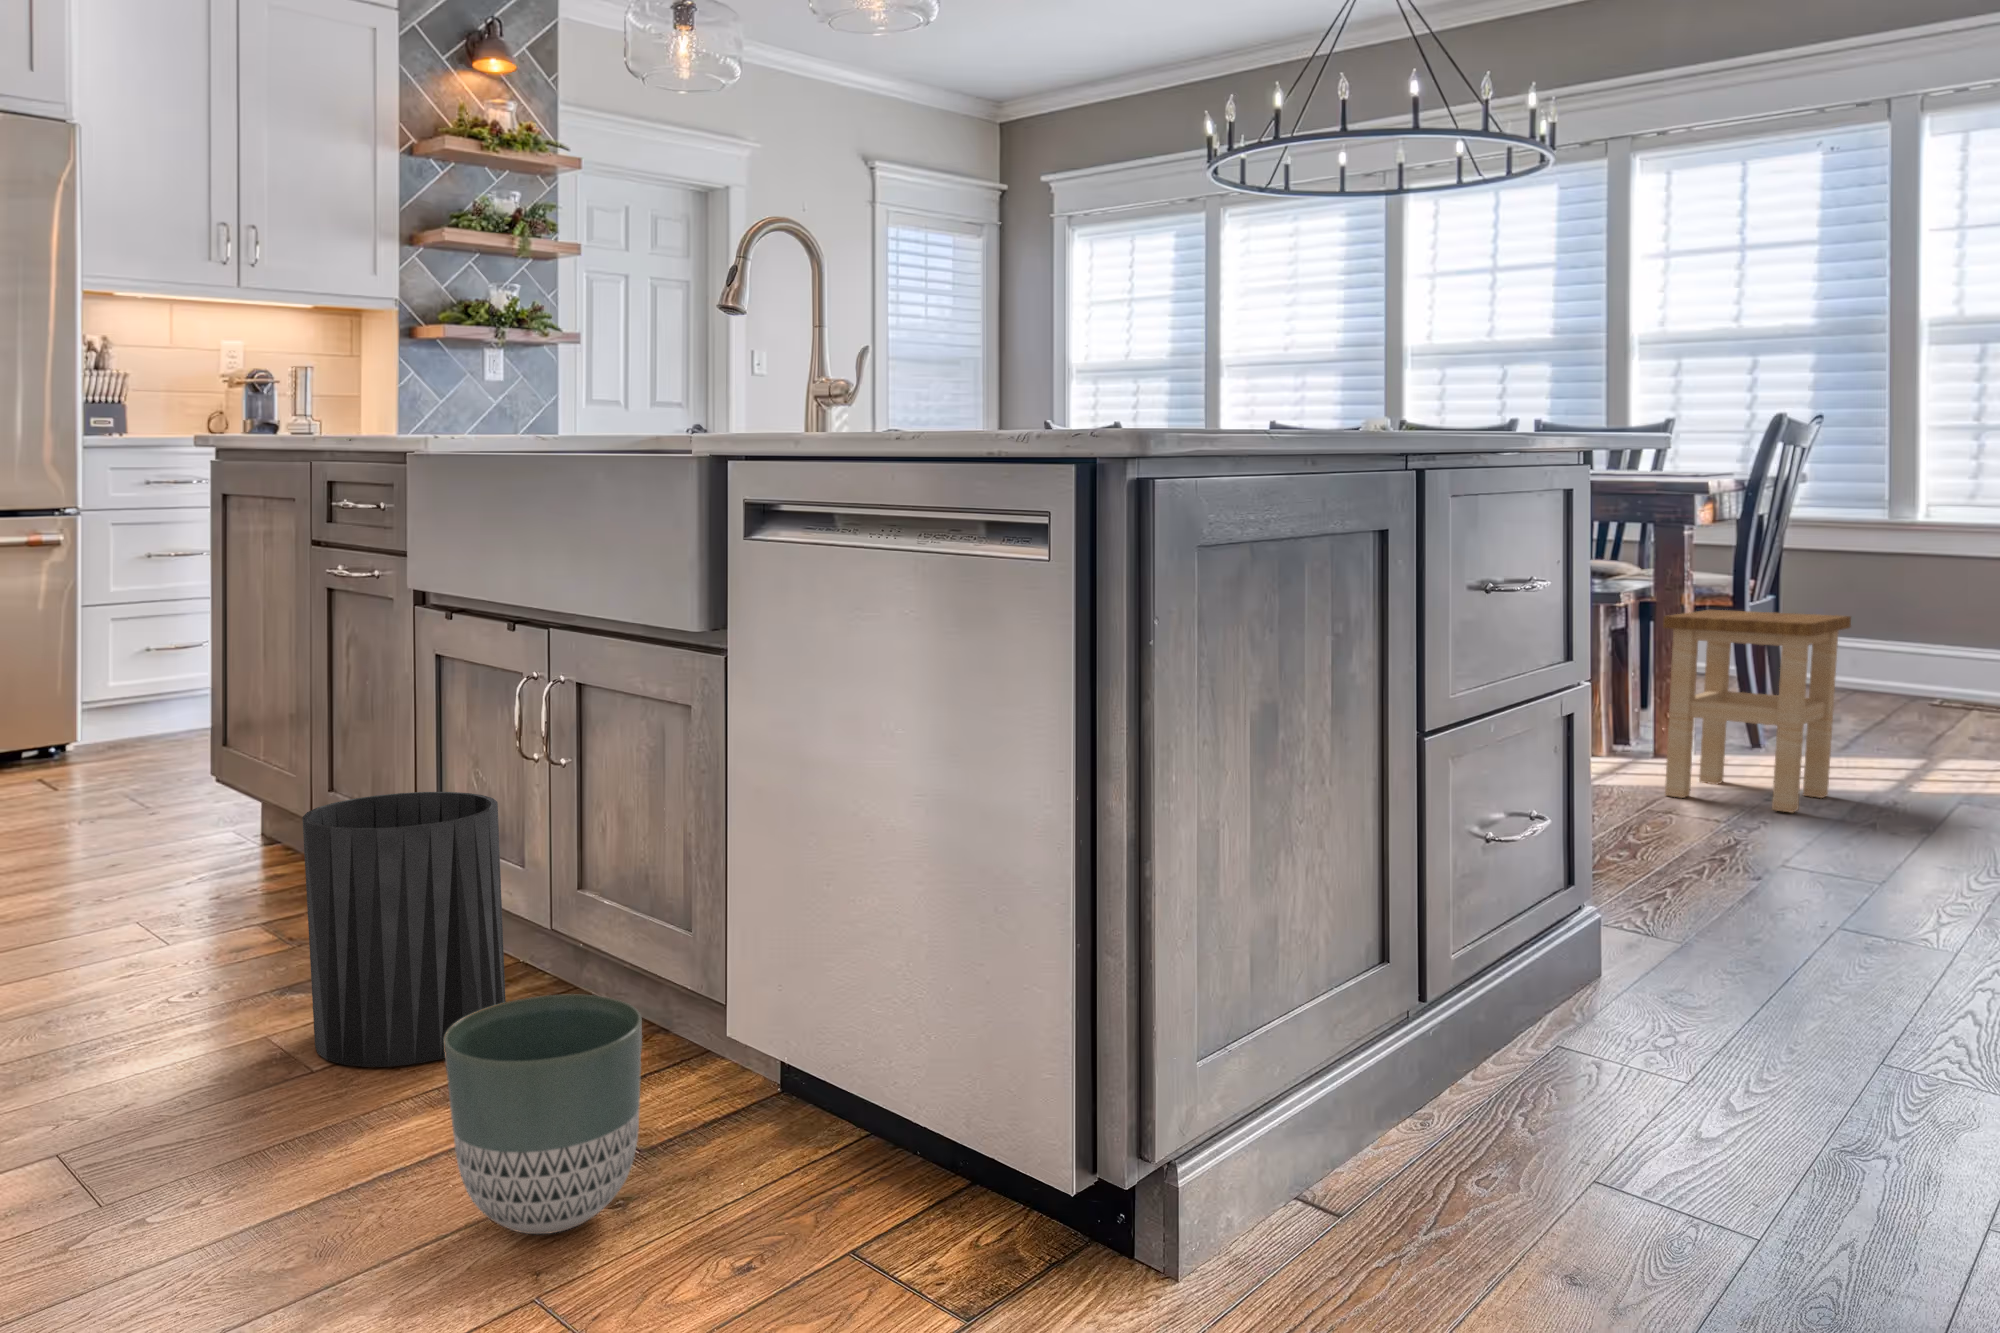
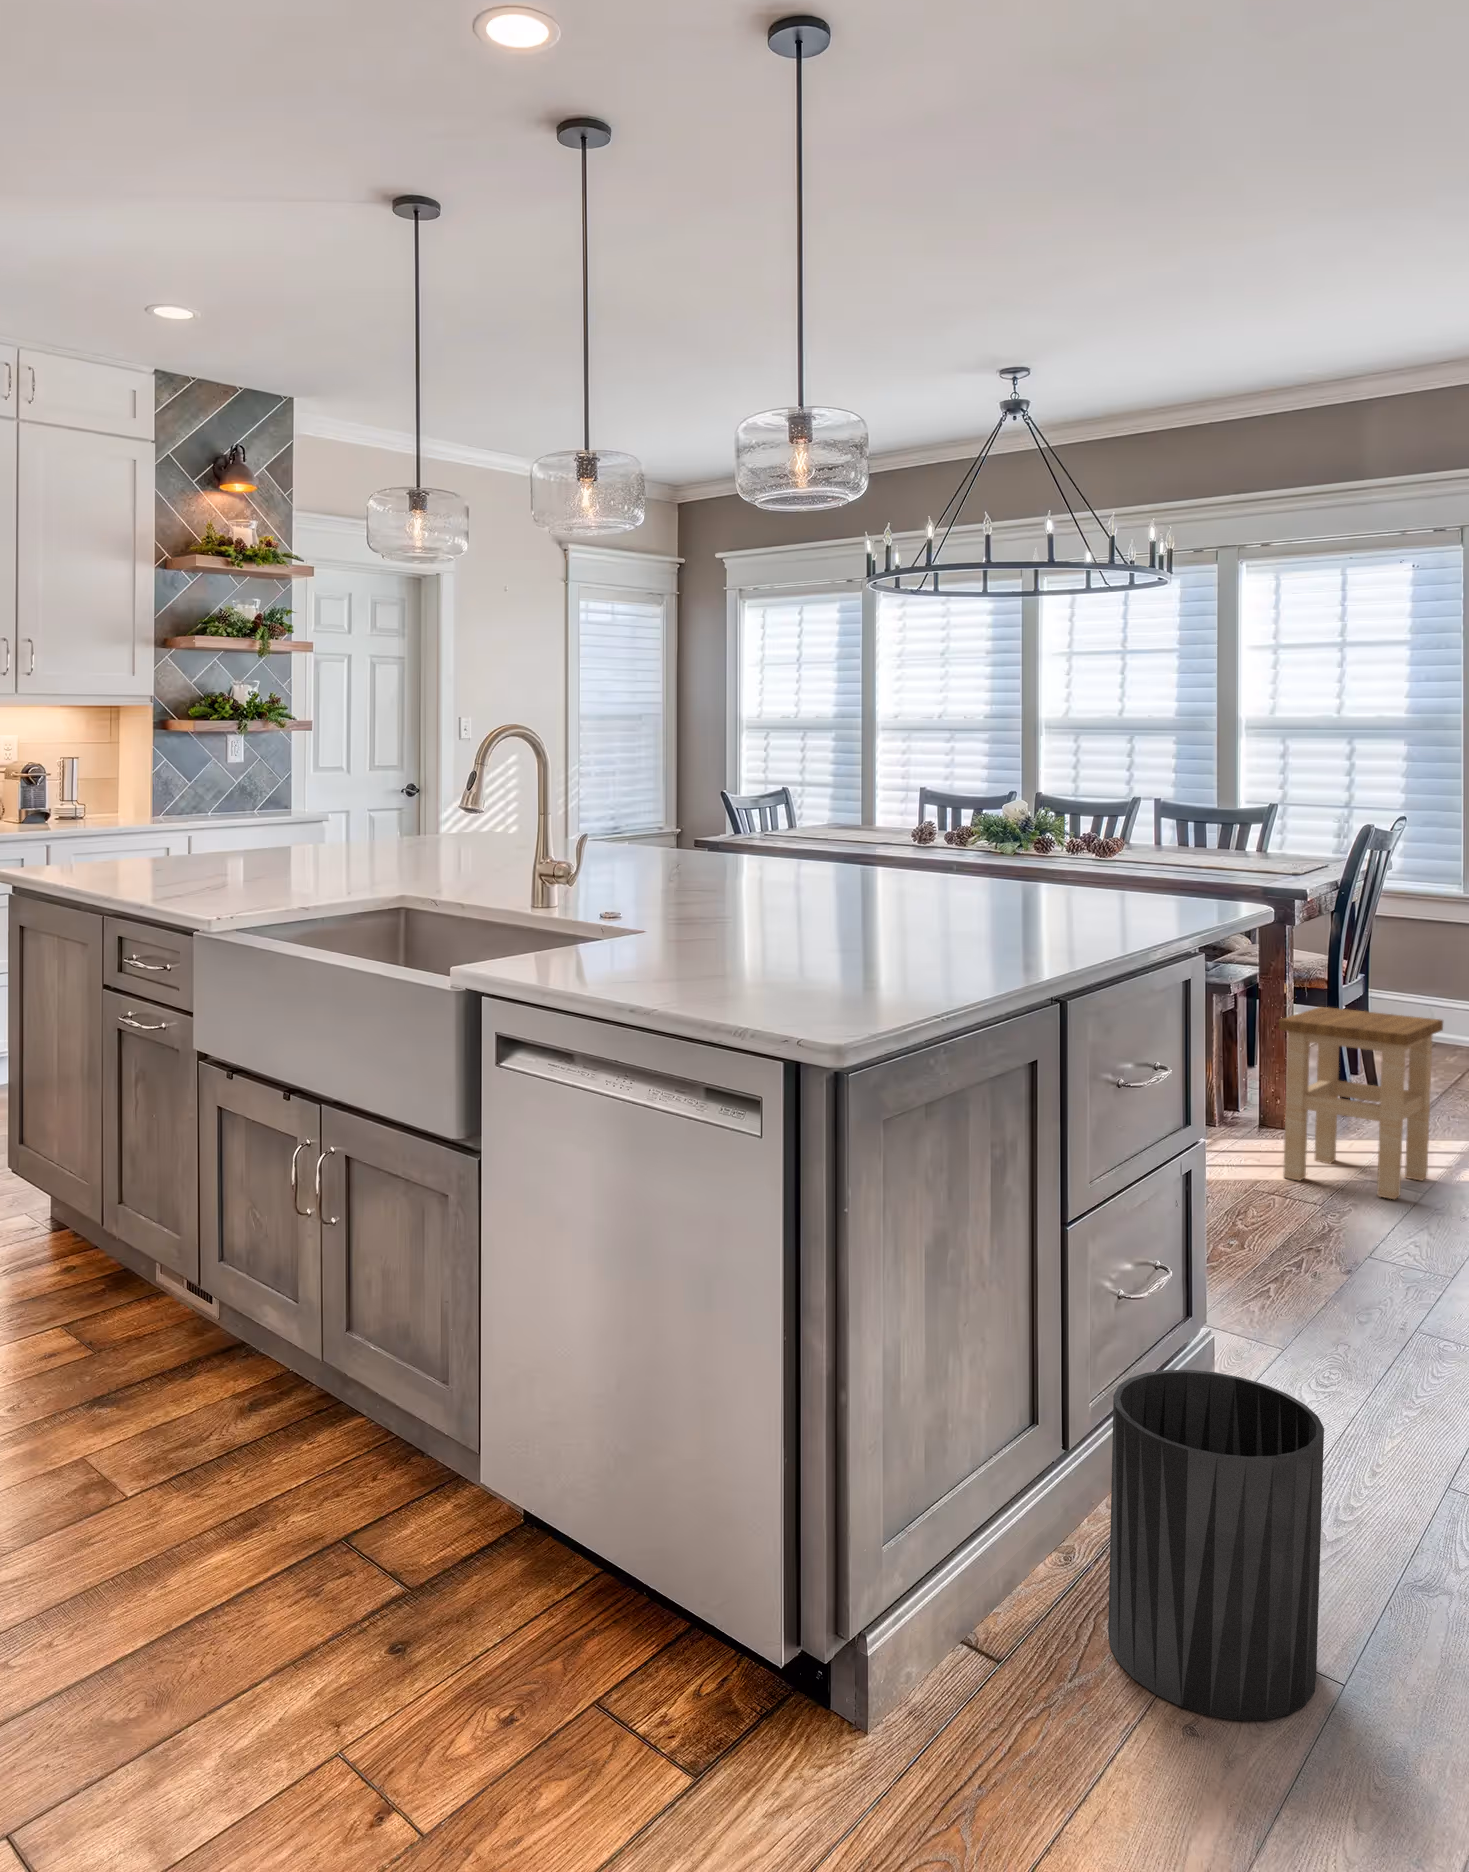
trash can: present [302,792,506,1067] -> present [1108,1370,1324,1720]
planter: present [444,994,642,1234] -> none [261,1467,422,1685]

